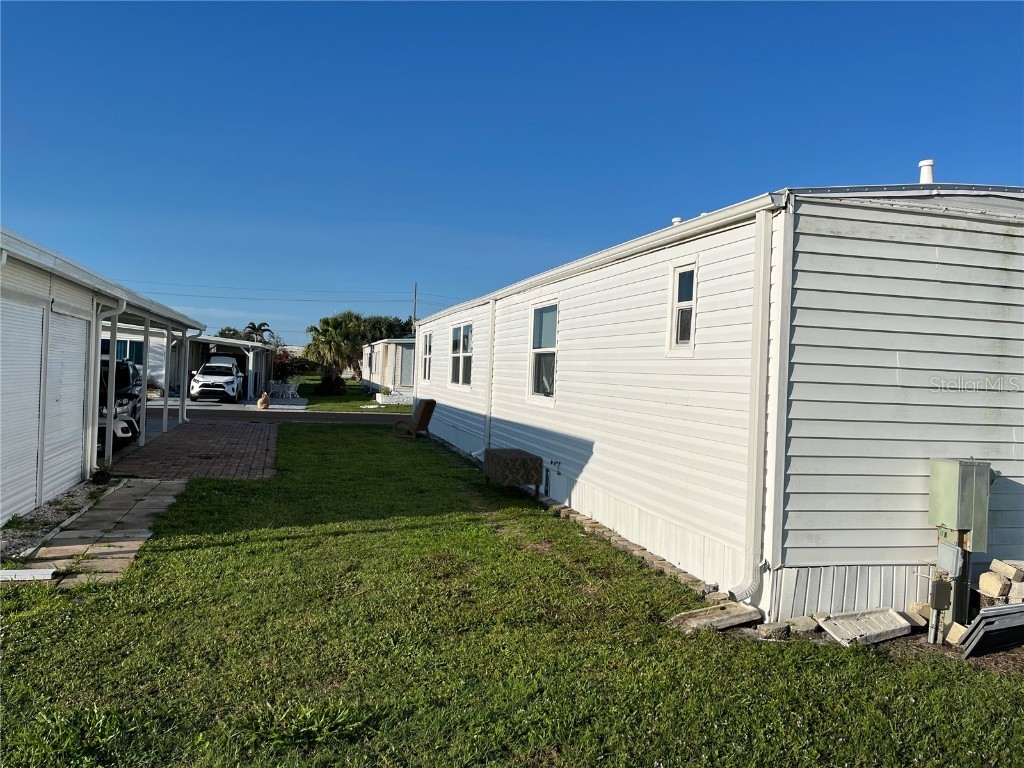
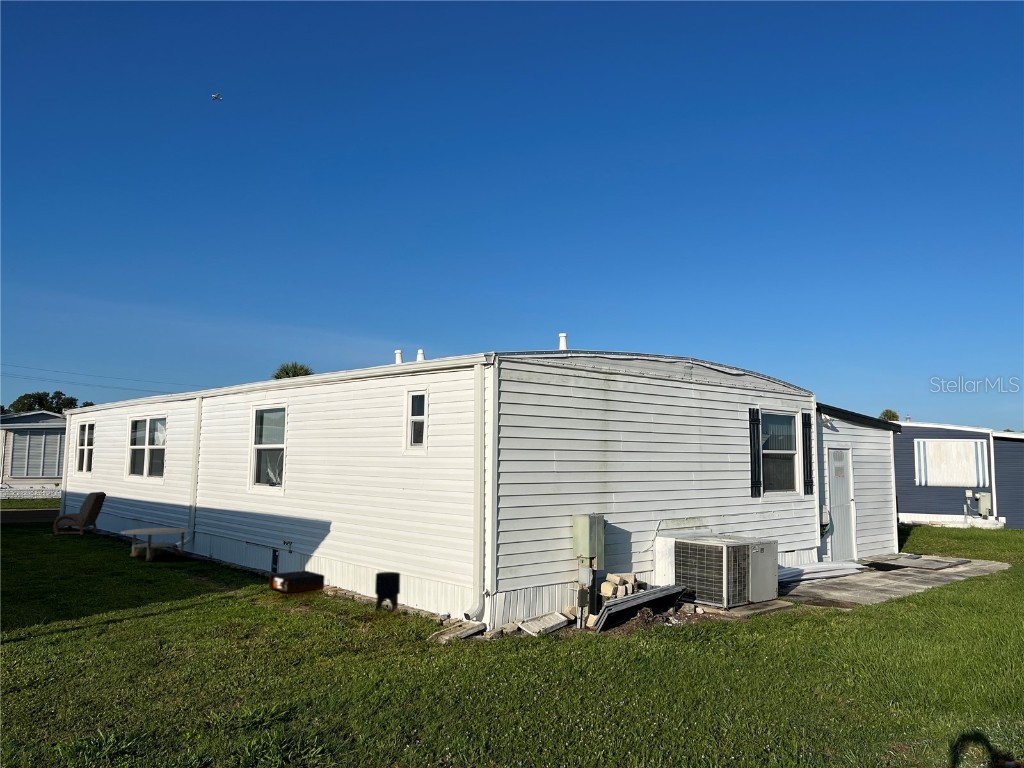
round table: none [419,436,485,470] -> present [121,528,190,561]
bench: present [483,448,543,498] -> none [207,534,272,579]
storage box: none [525,497,586,523] -> present [269,571,324,593]
planter: none [626,512,660,566] -> present [375,572,400,611]

